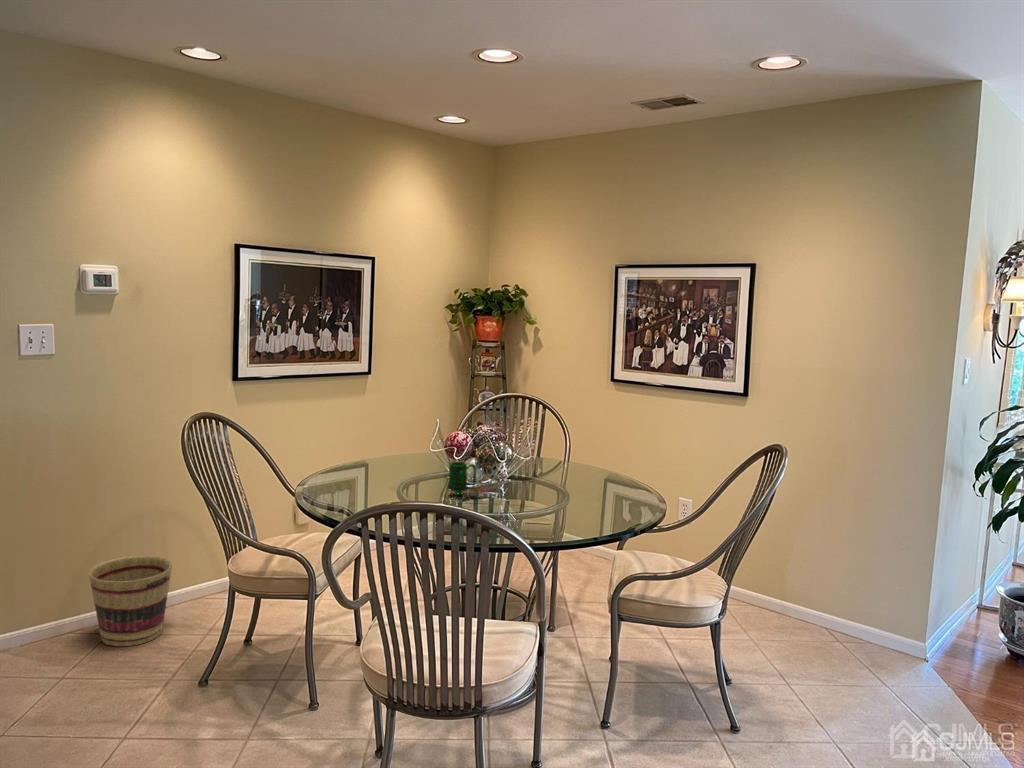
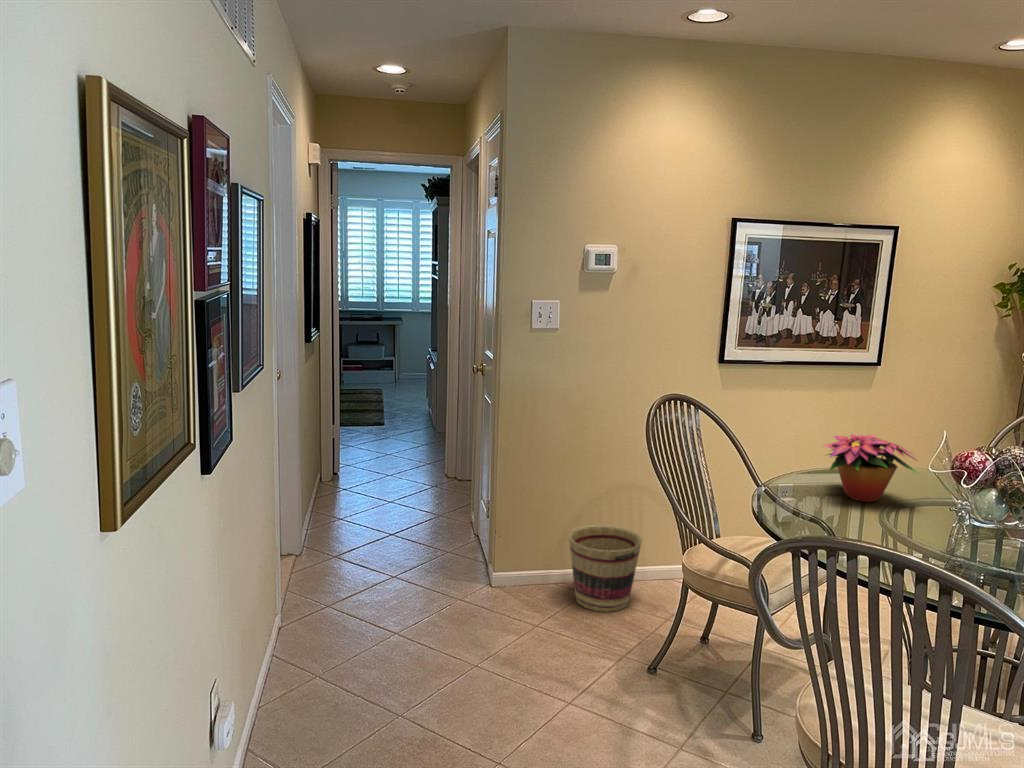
flower arrangement: none [341,426,423,485] -> present [823,434,916,502]
mug: present [448,462,476,495] -> none [949,490,994,537]

